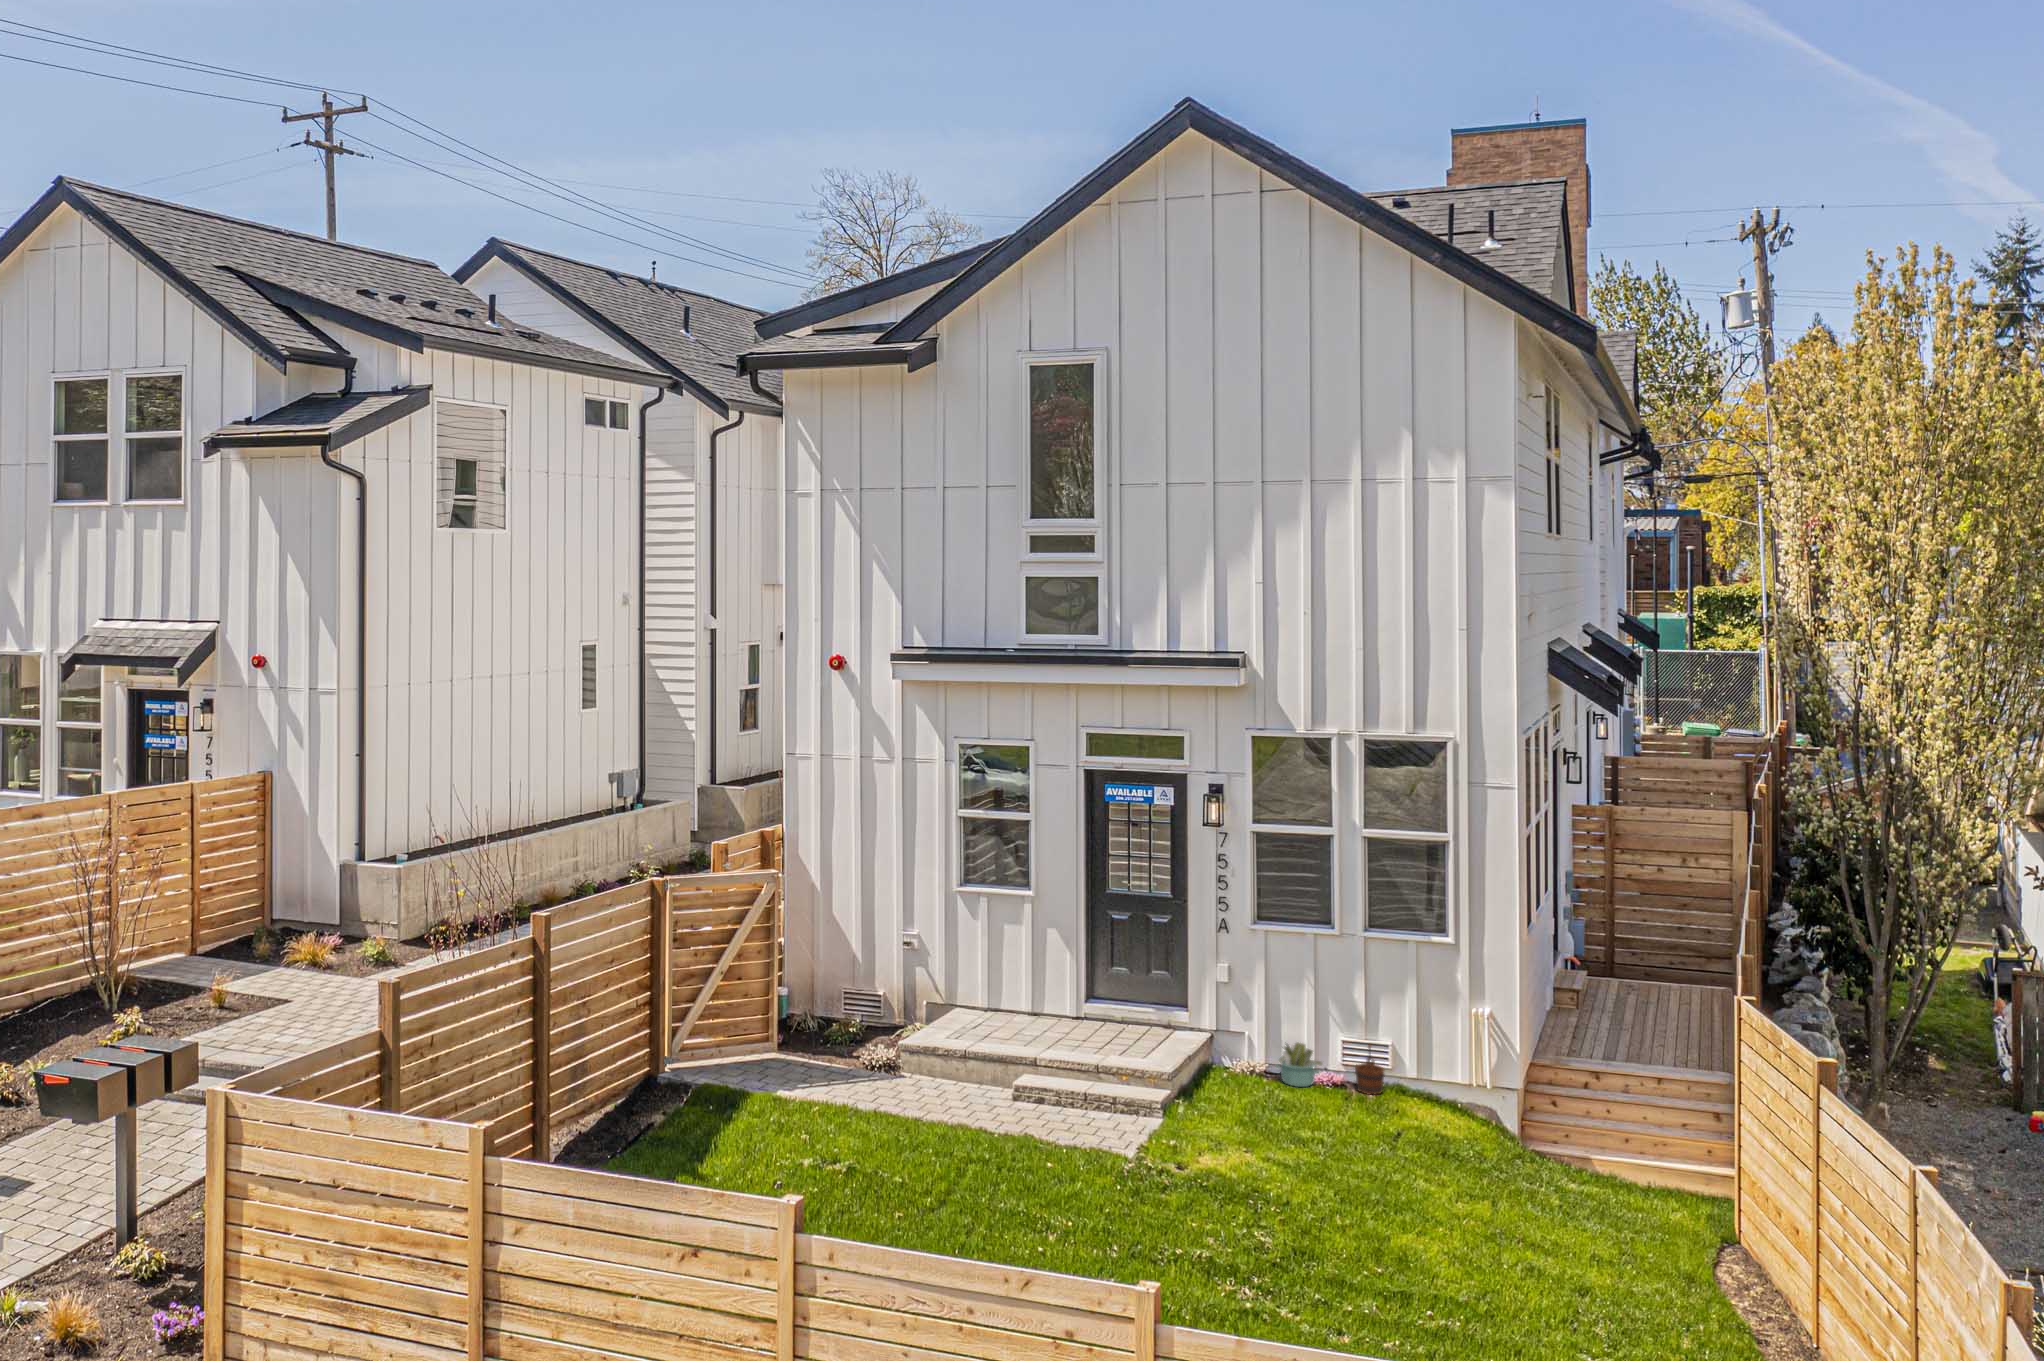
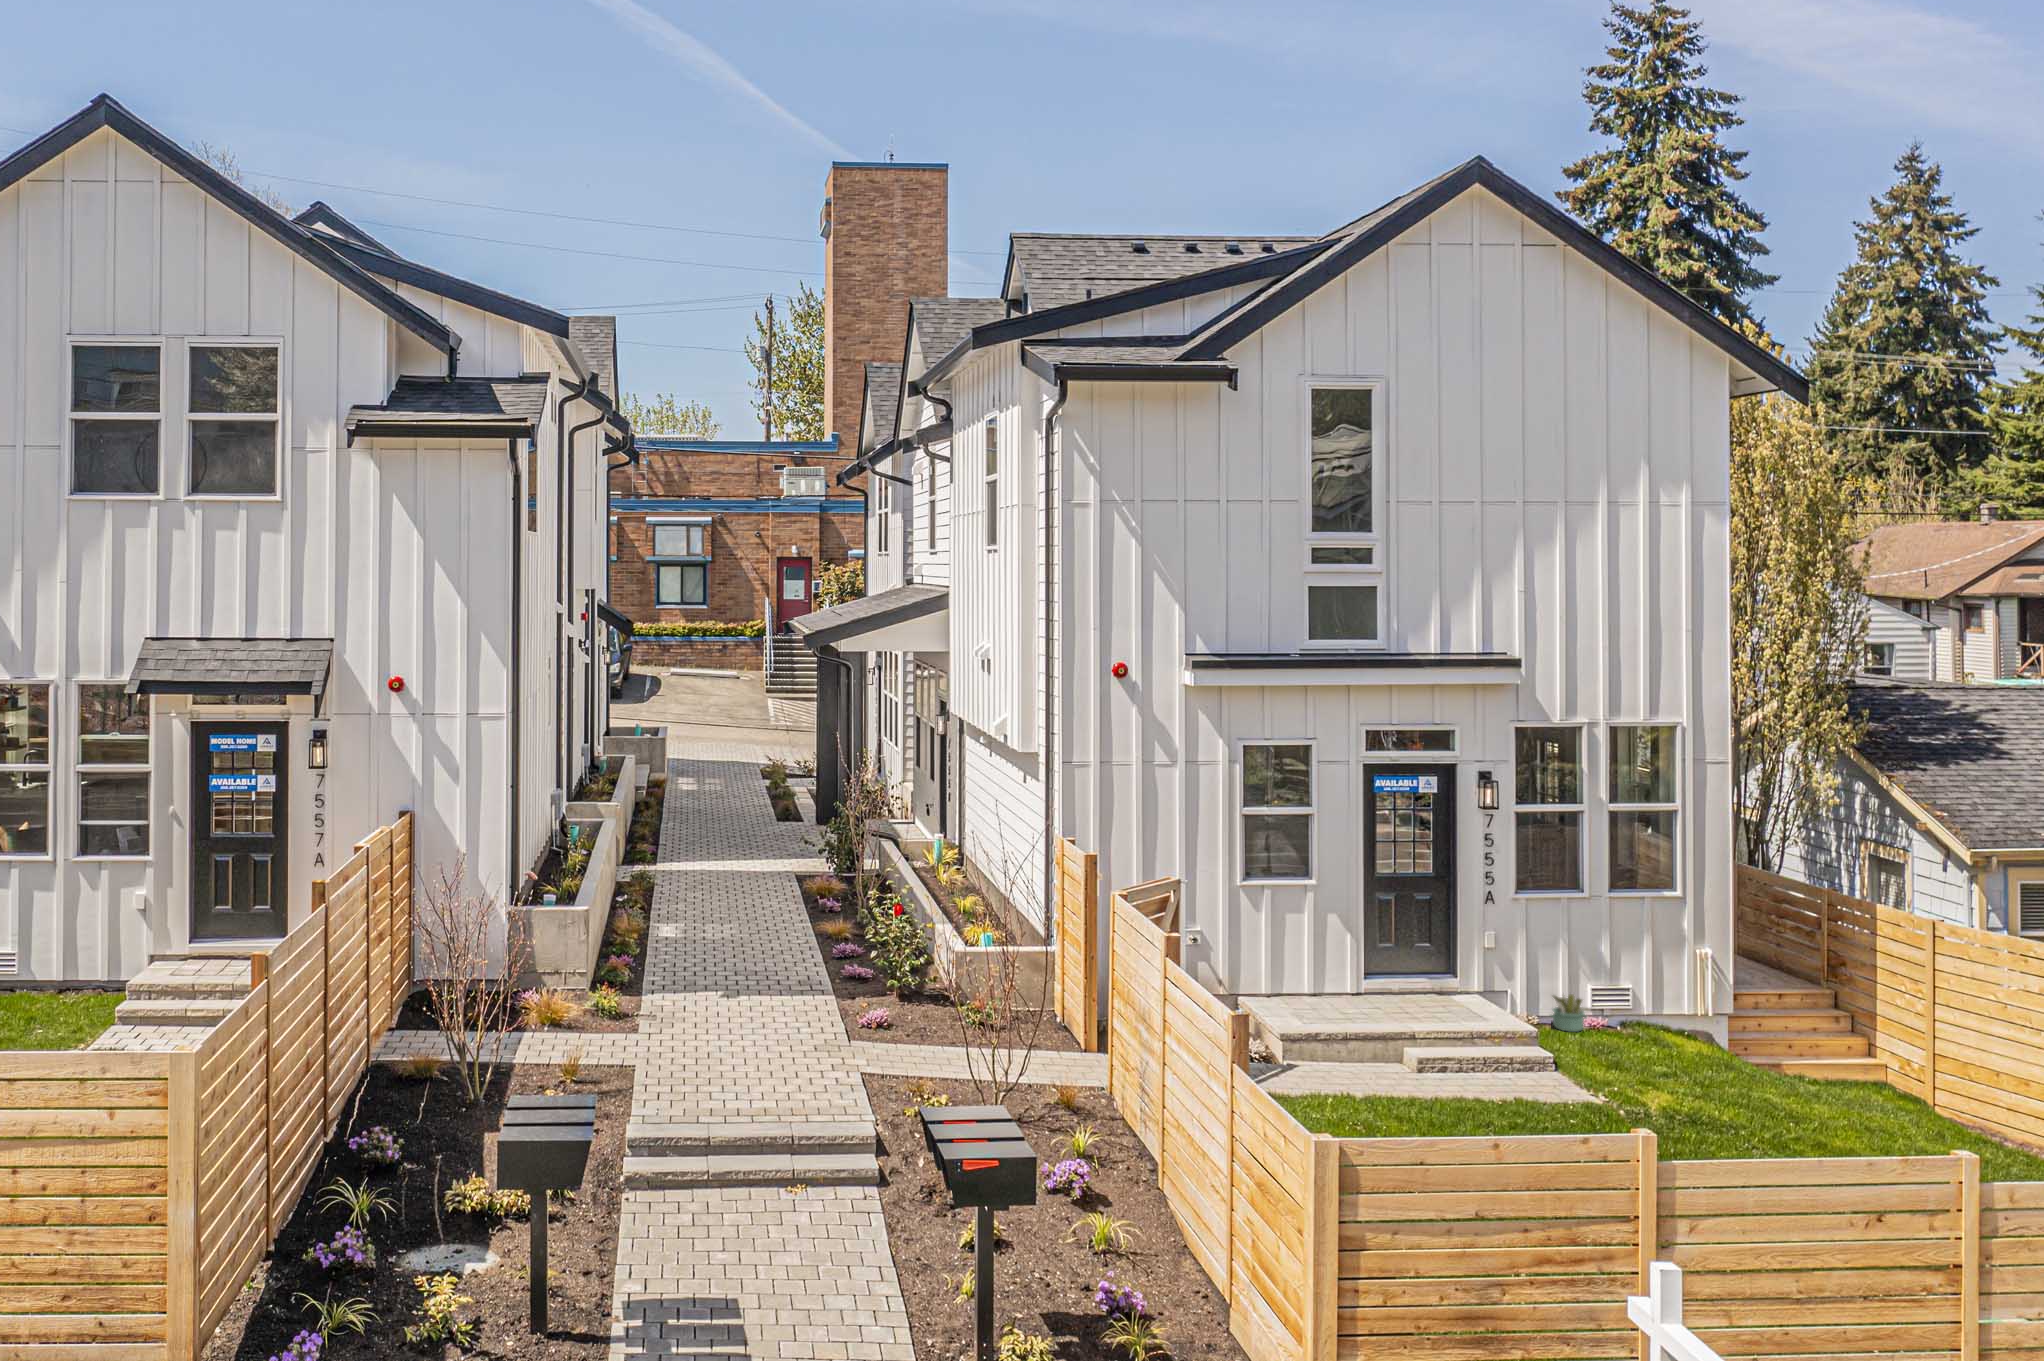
wooden bucket: present [1355,1045,1384,1095] -> none [1610,988,1637,1031]

